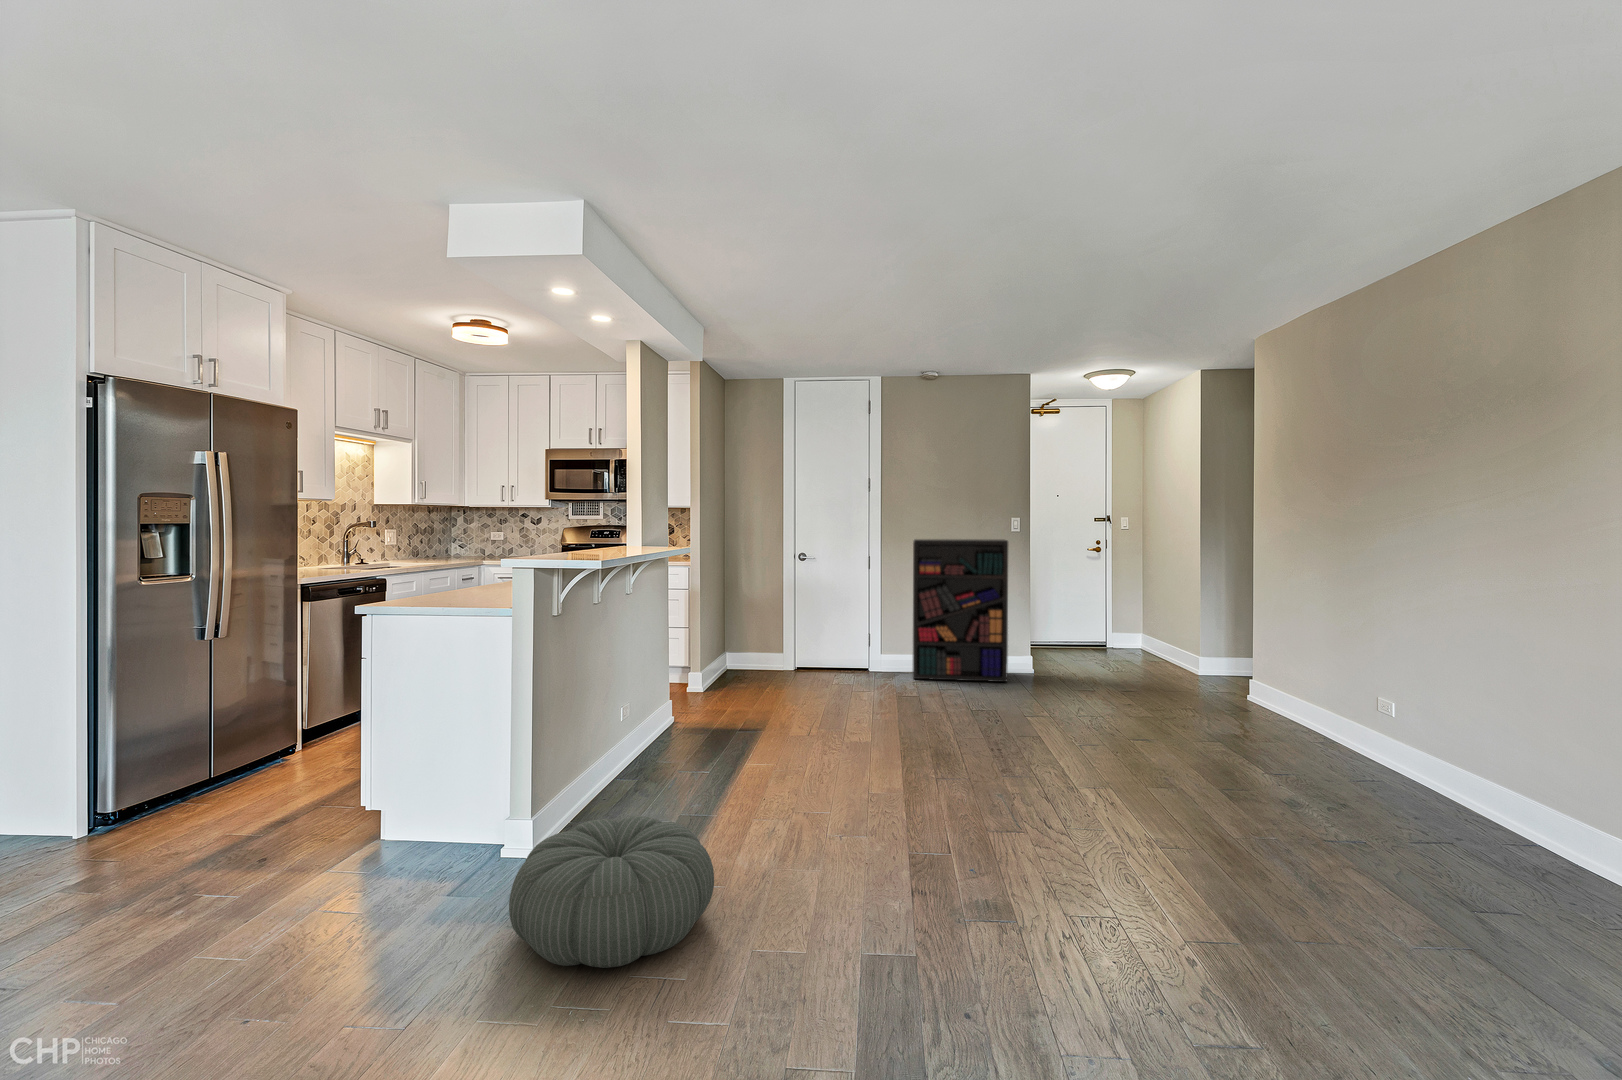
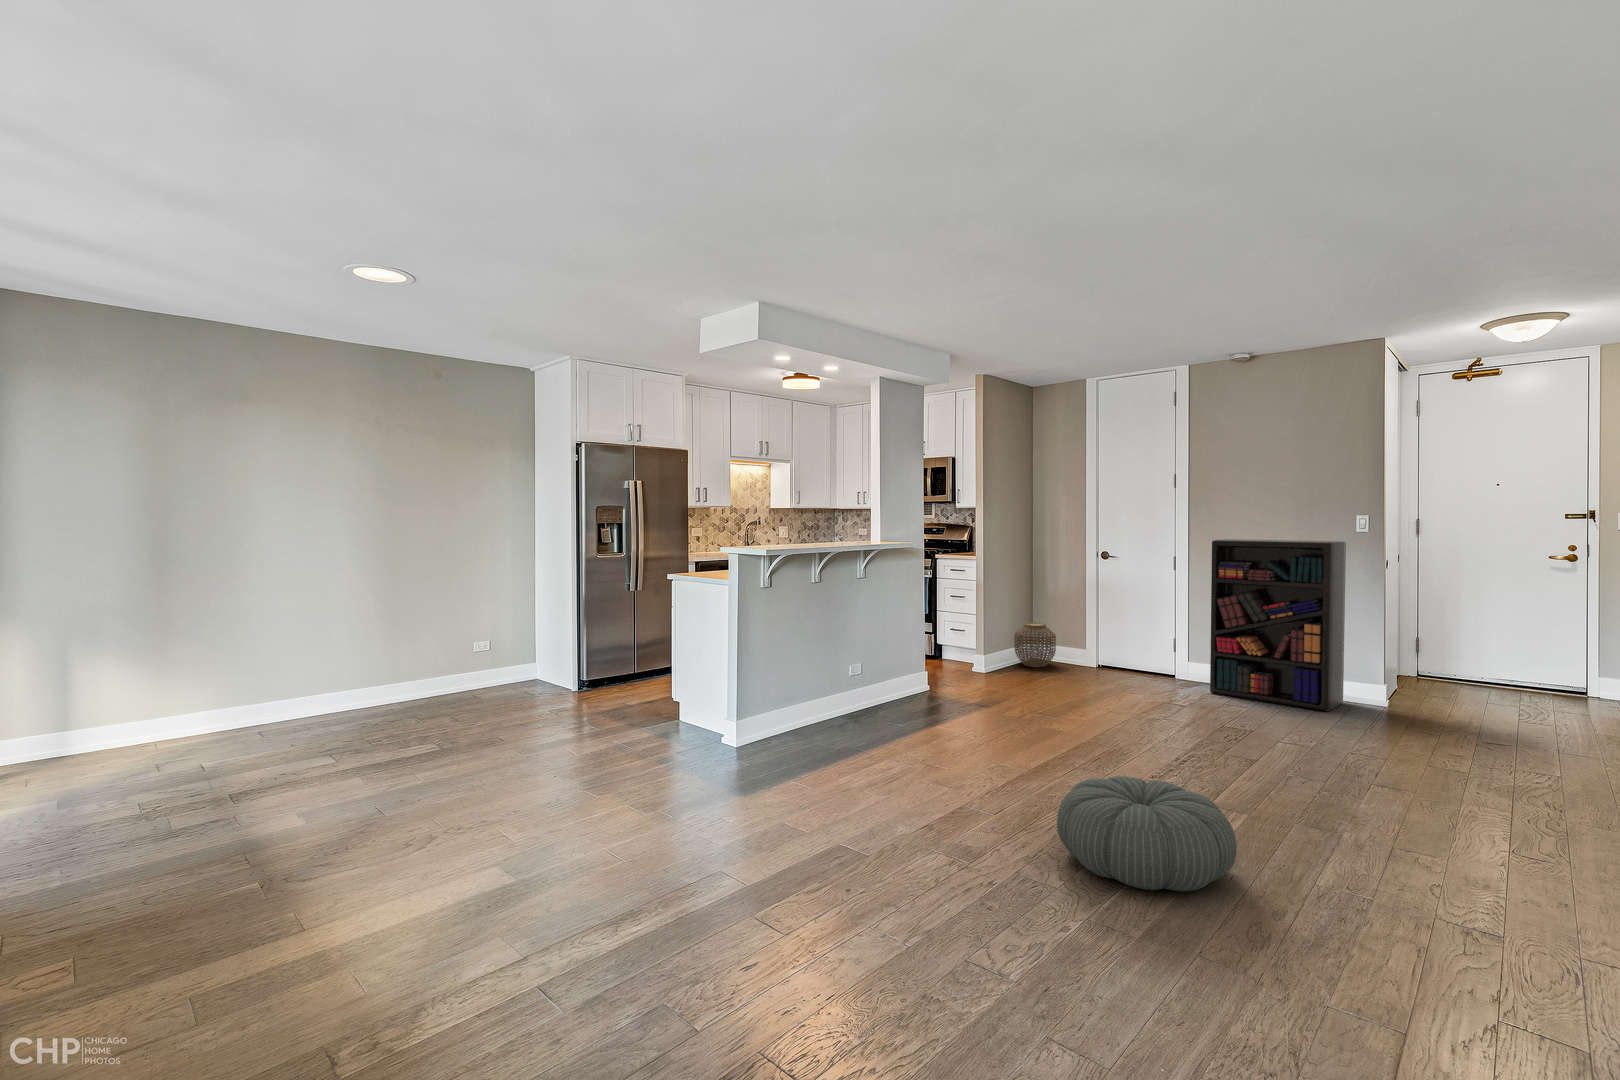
woven basket: none [719,630,761,677] -> present [1014,623,1056,667]
pouf: present [509,816,714,968] -> present [1057,776,1237,891]

